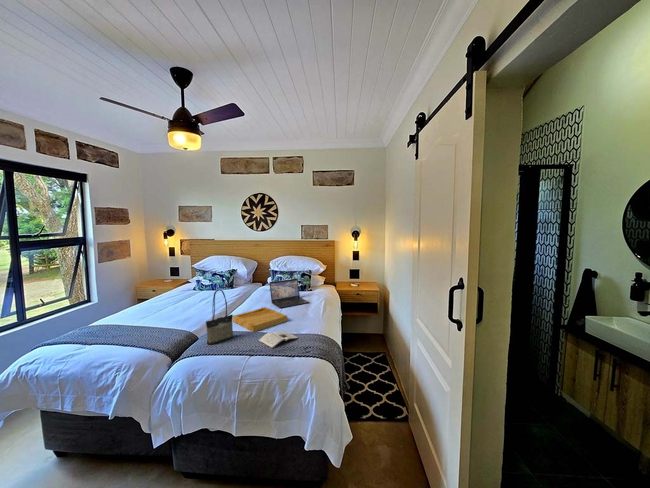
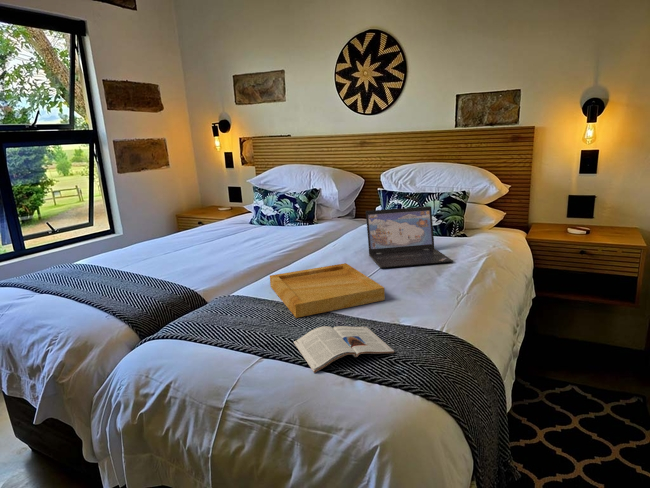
tote bag: present [206,289,233,345] -> none [178,211,248,336]

